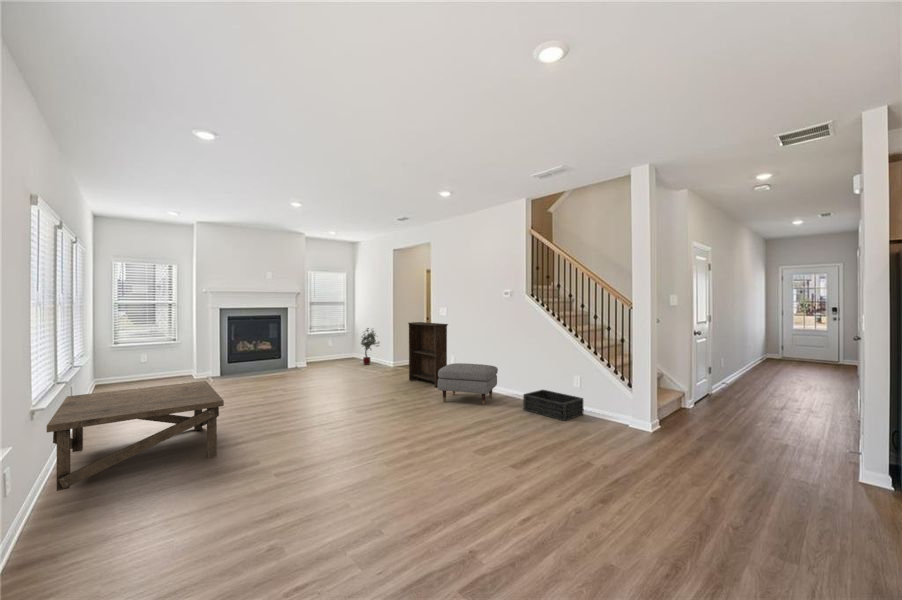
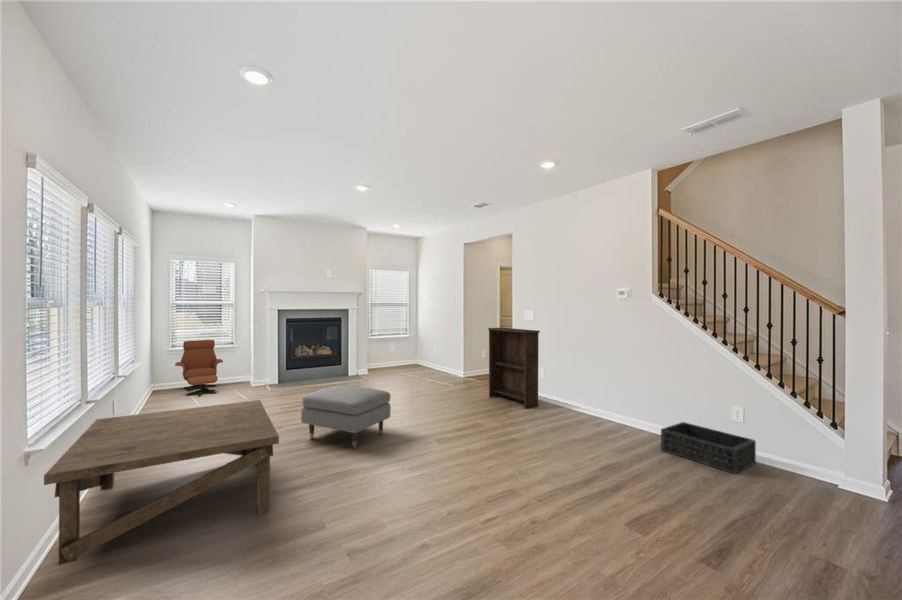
potted tree: present [361,328,379,365] -> none [426,332,449,374]
lounge chair: none [118,337,166,388] -> present [175,340,223,397]
ottoman: present [438,363,498,405] -> present [301,385,391,448]

